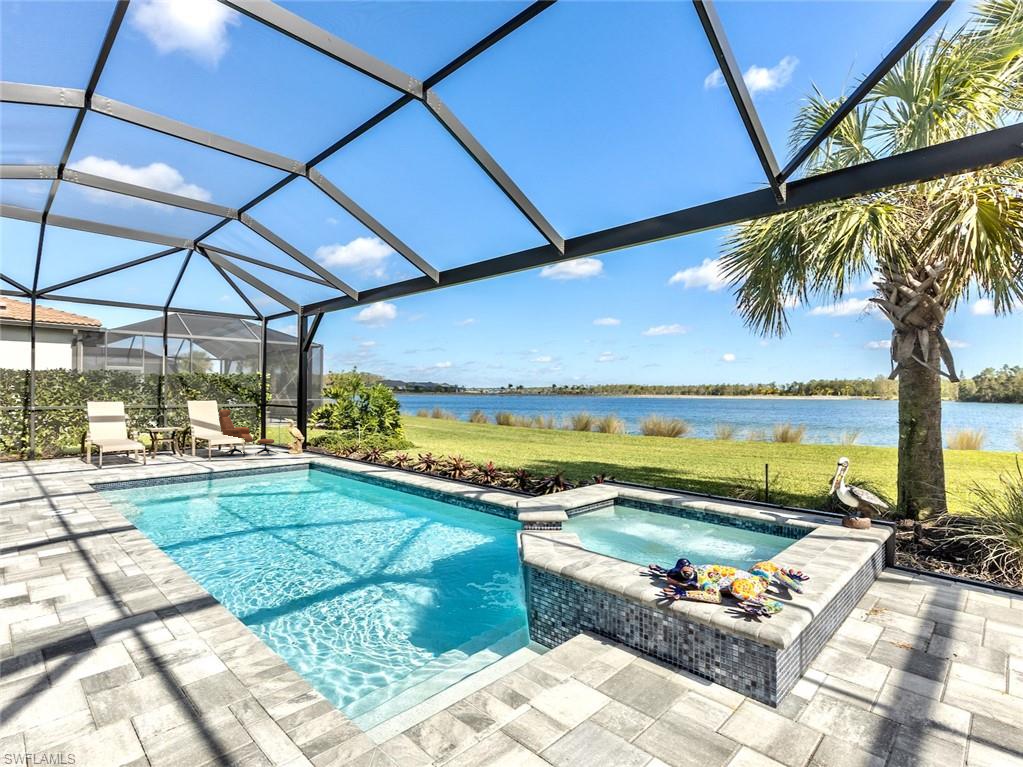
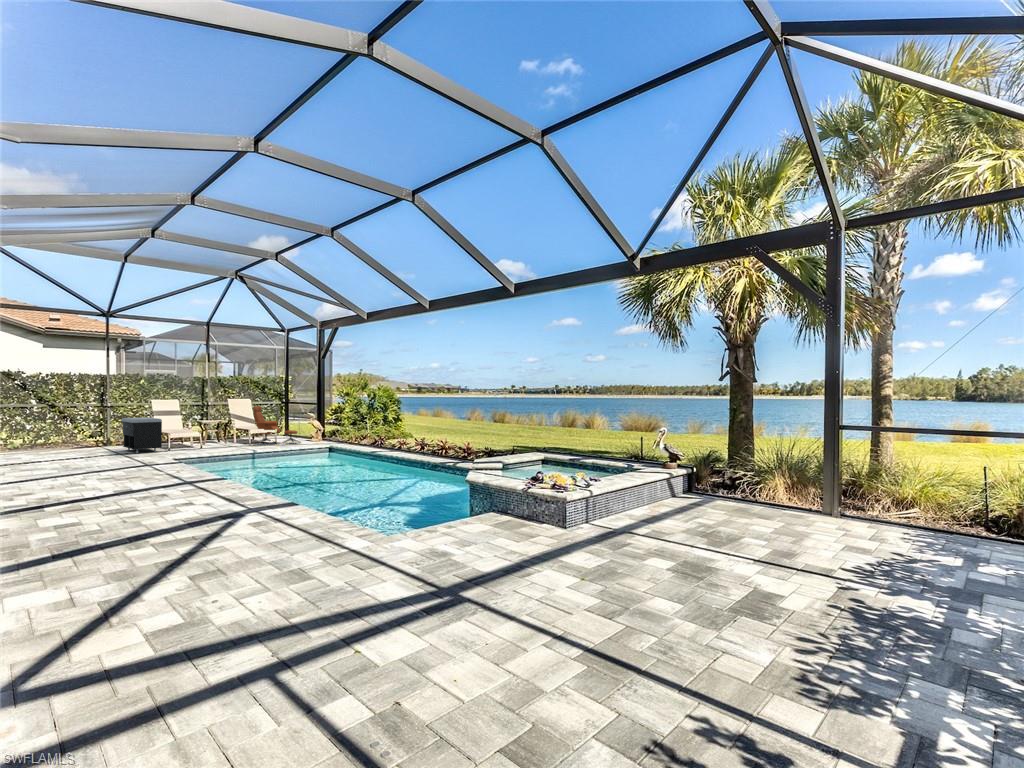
storage bench: none [44,424,95,471] -> present [122,417,162,453]

